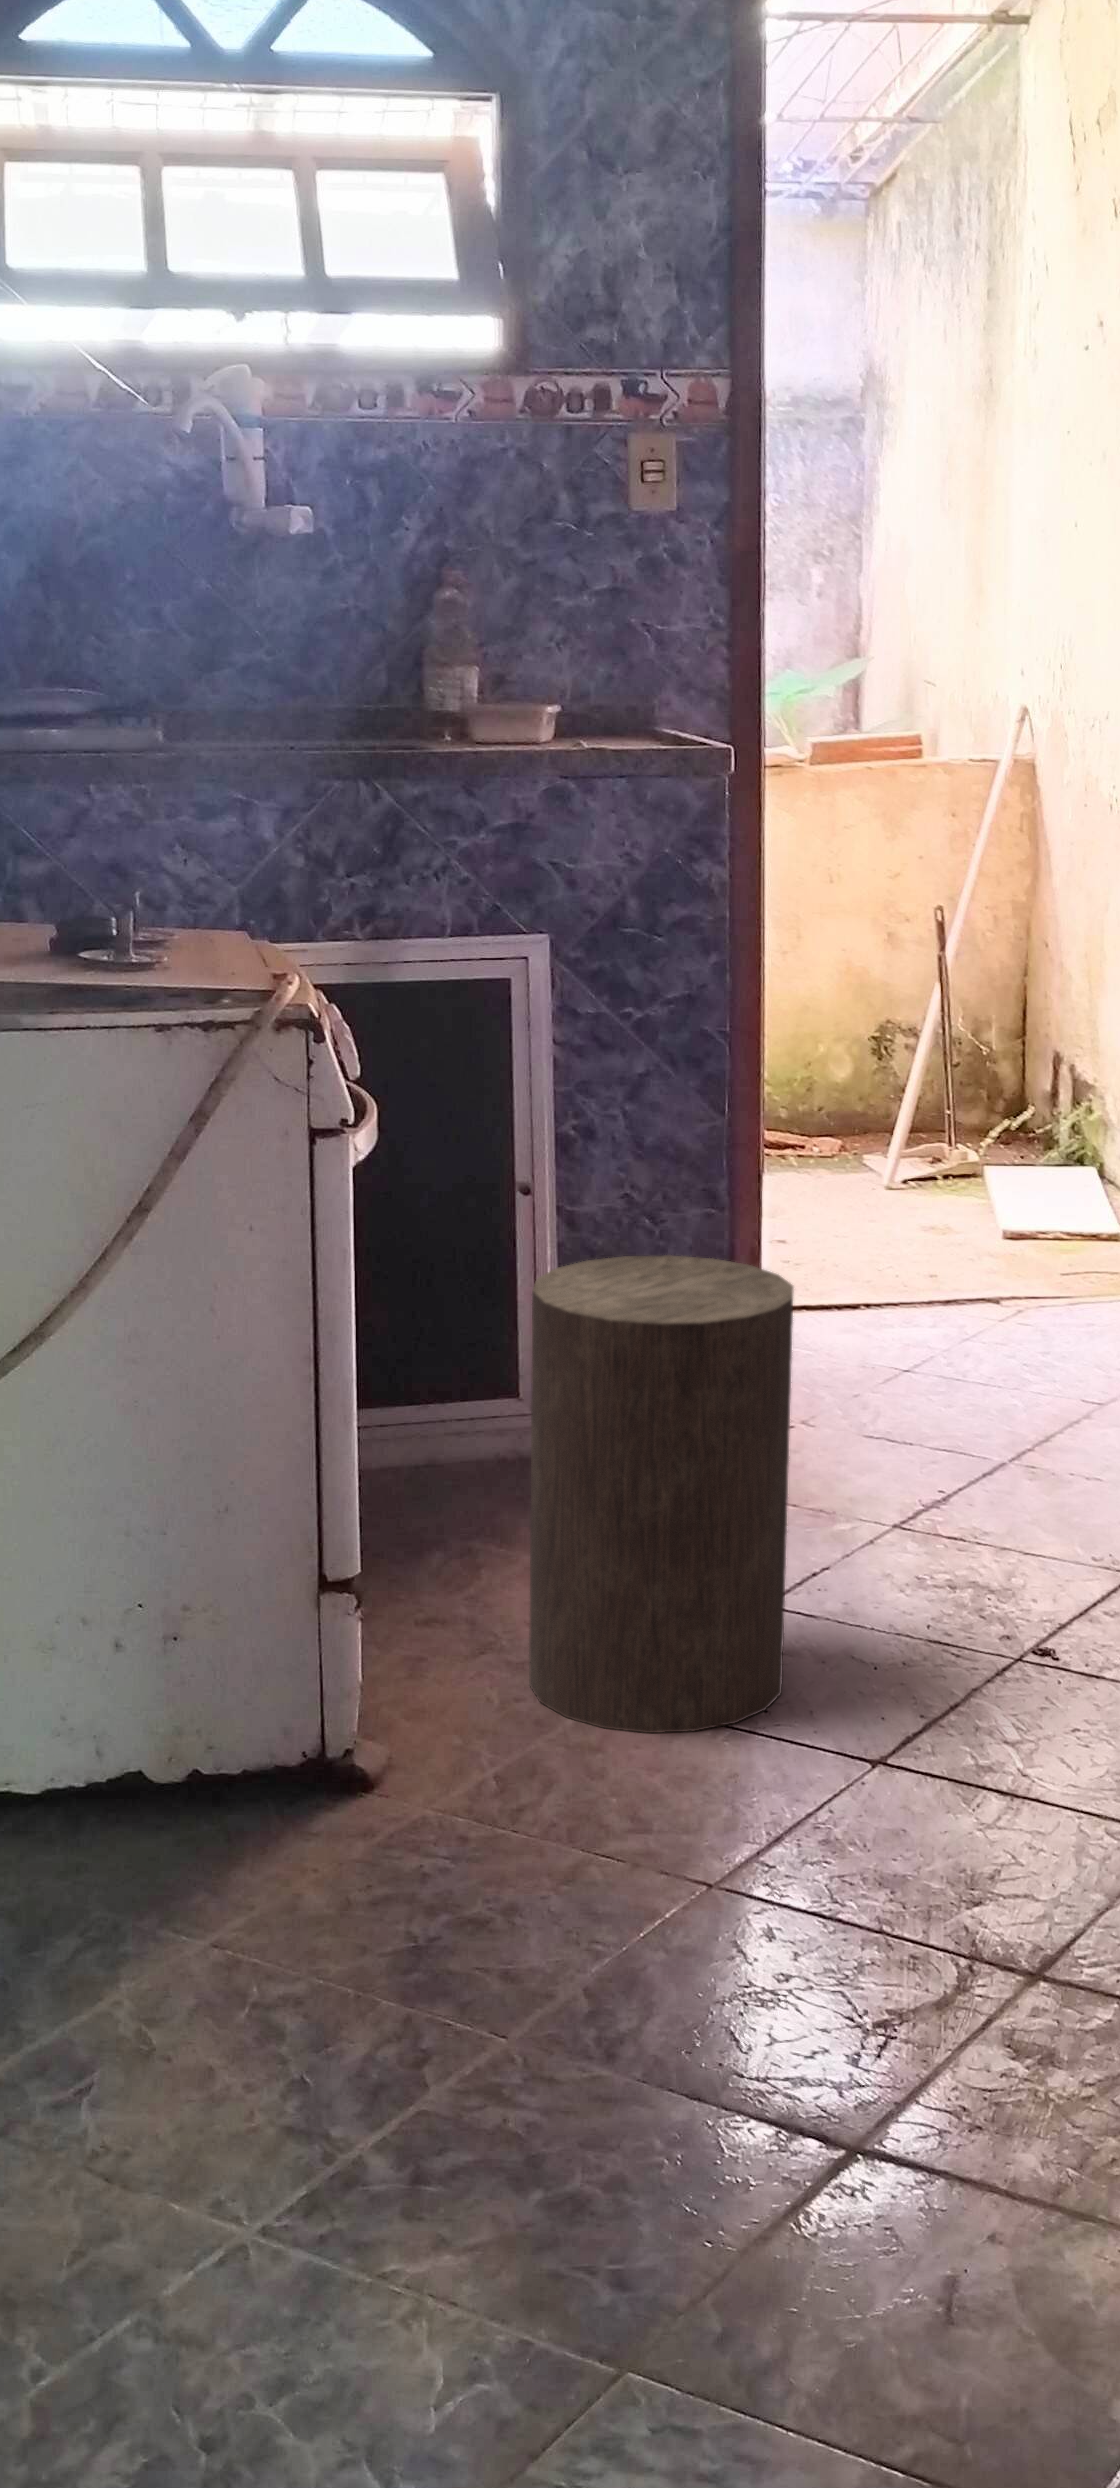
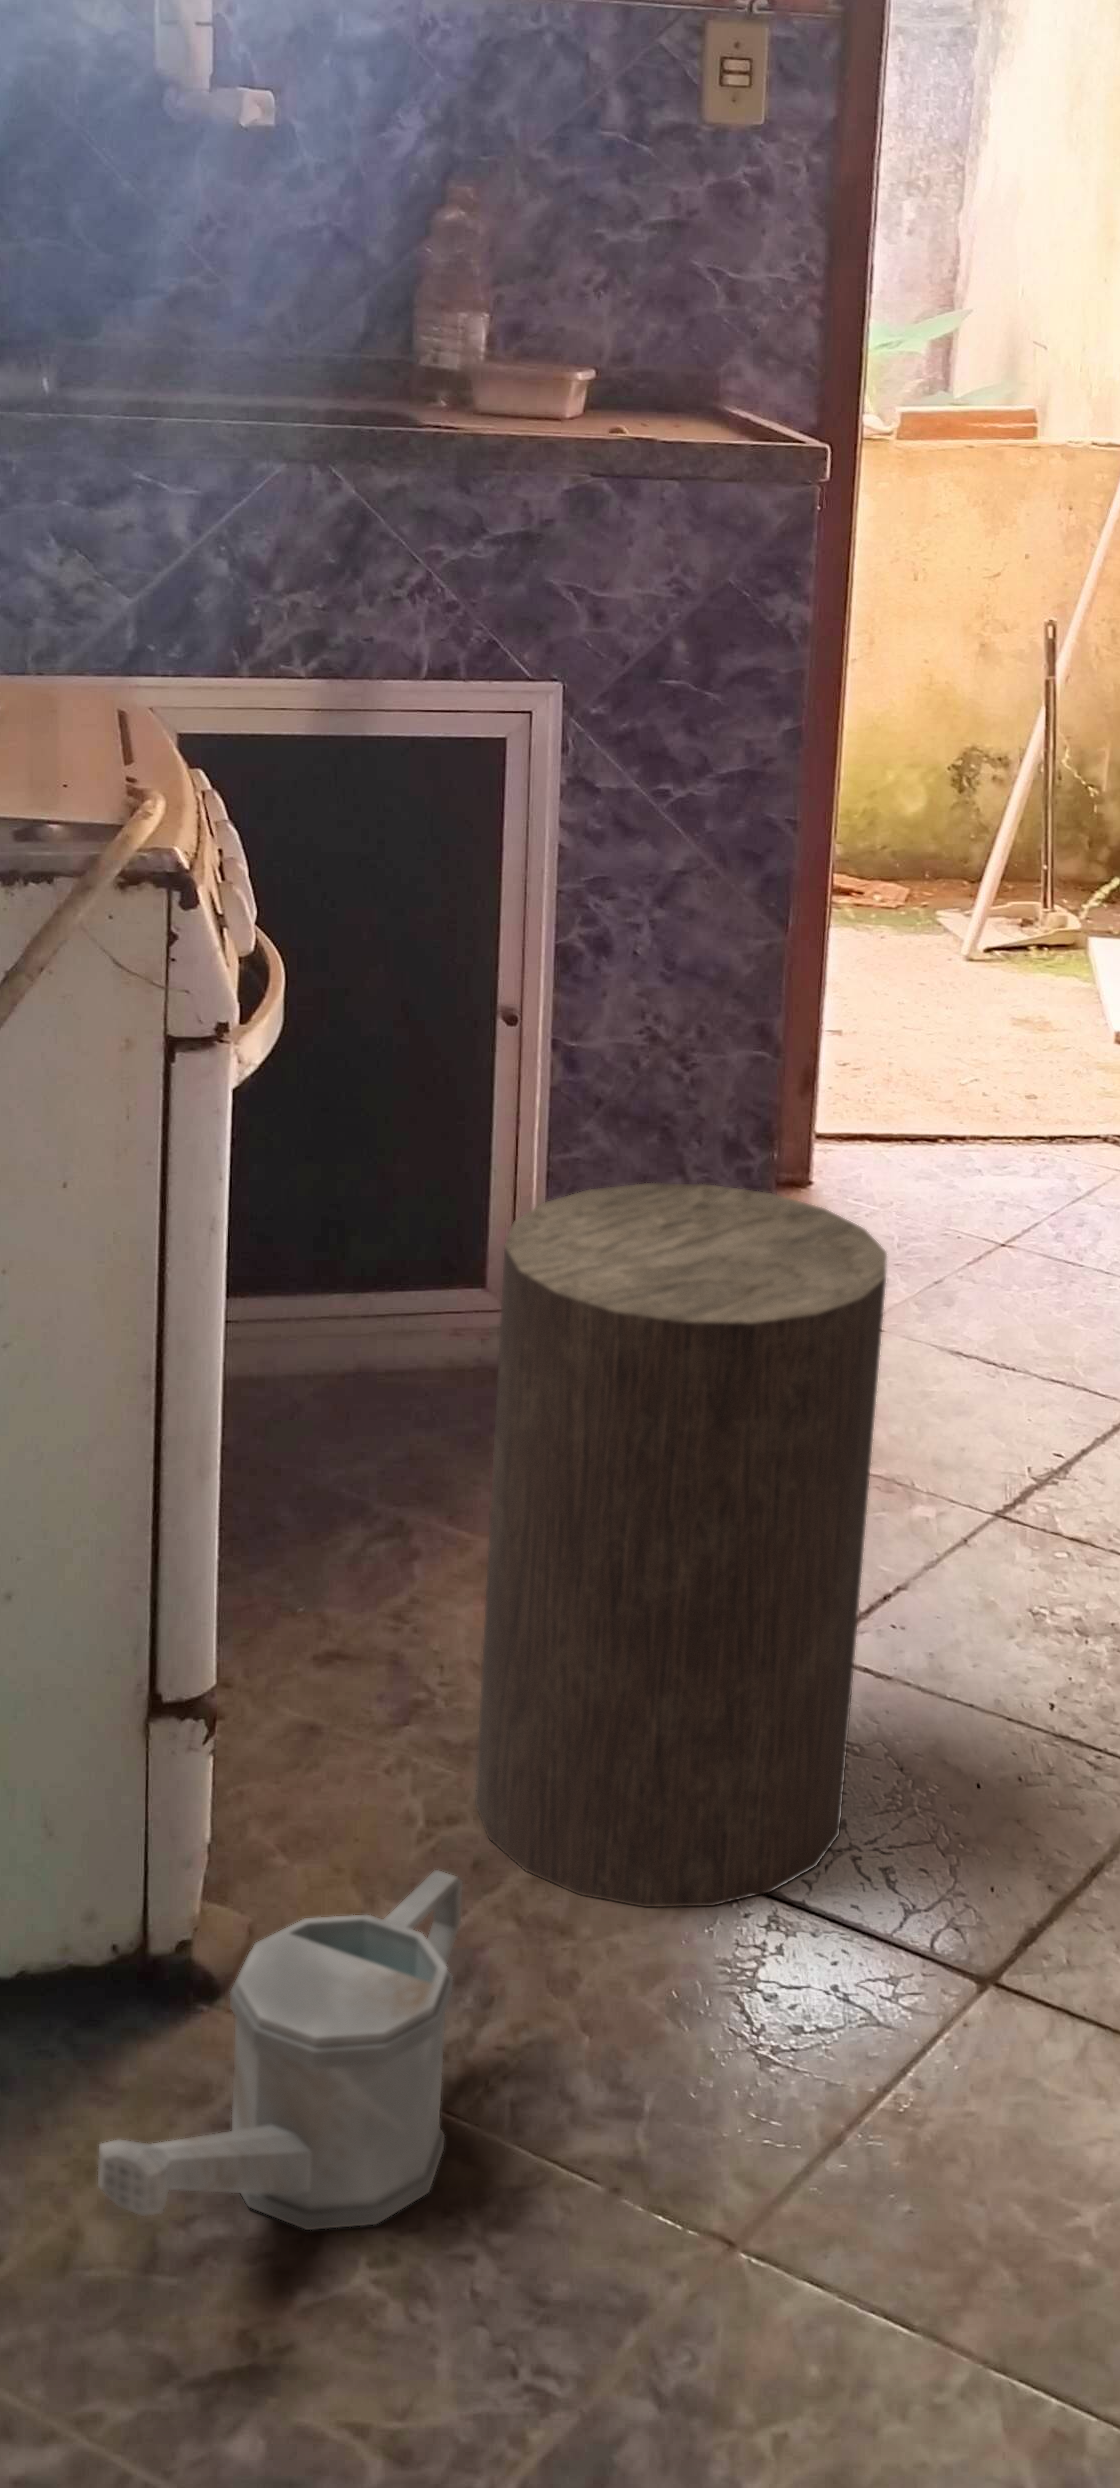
watering can: none [315,1679,528,1885] -> present [98,1870,463,2230]

